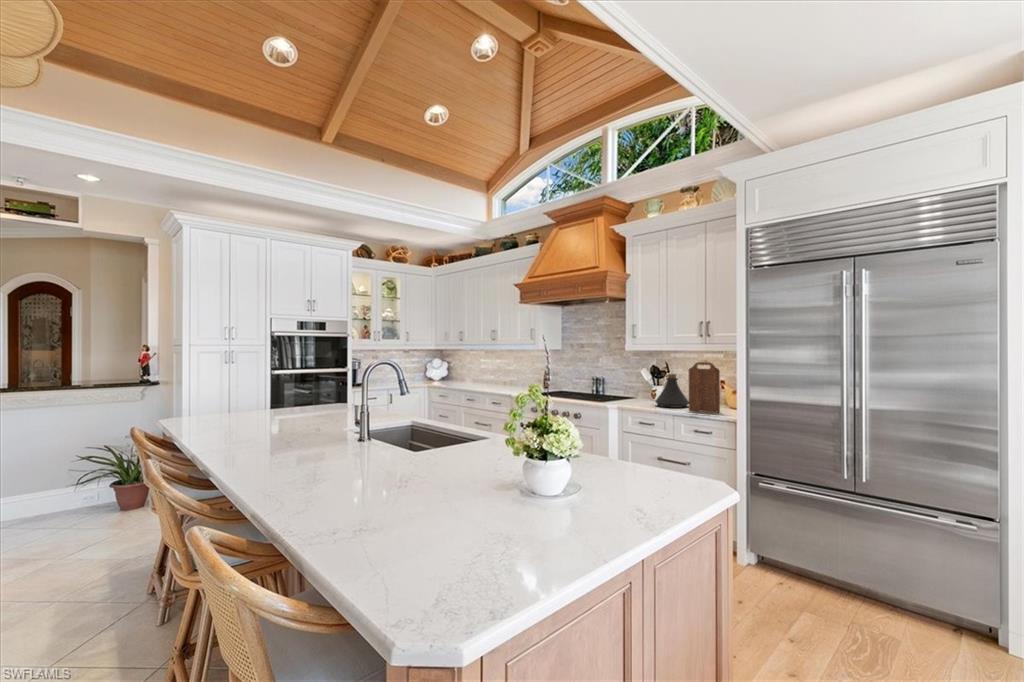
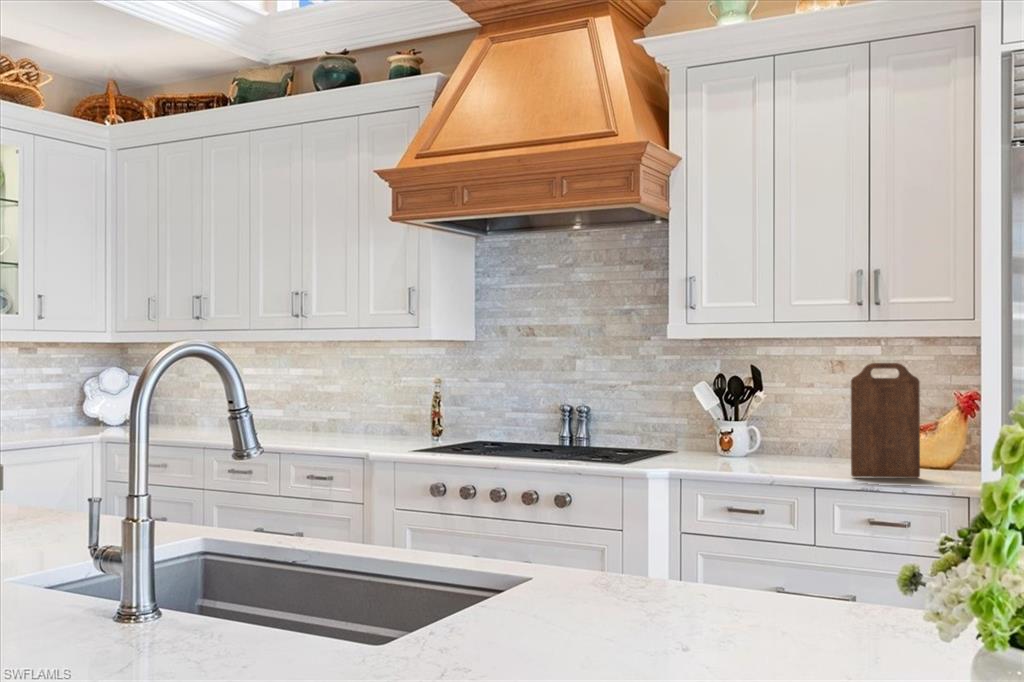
bottle: present [655,374,689,408] -> none [752,392,832,471]

